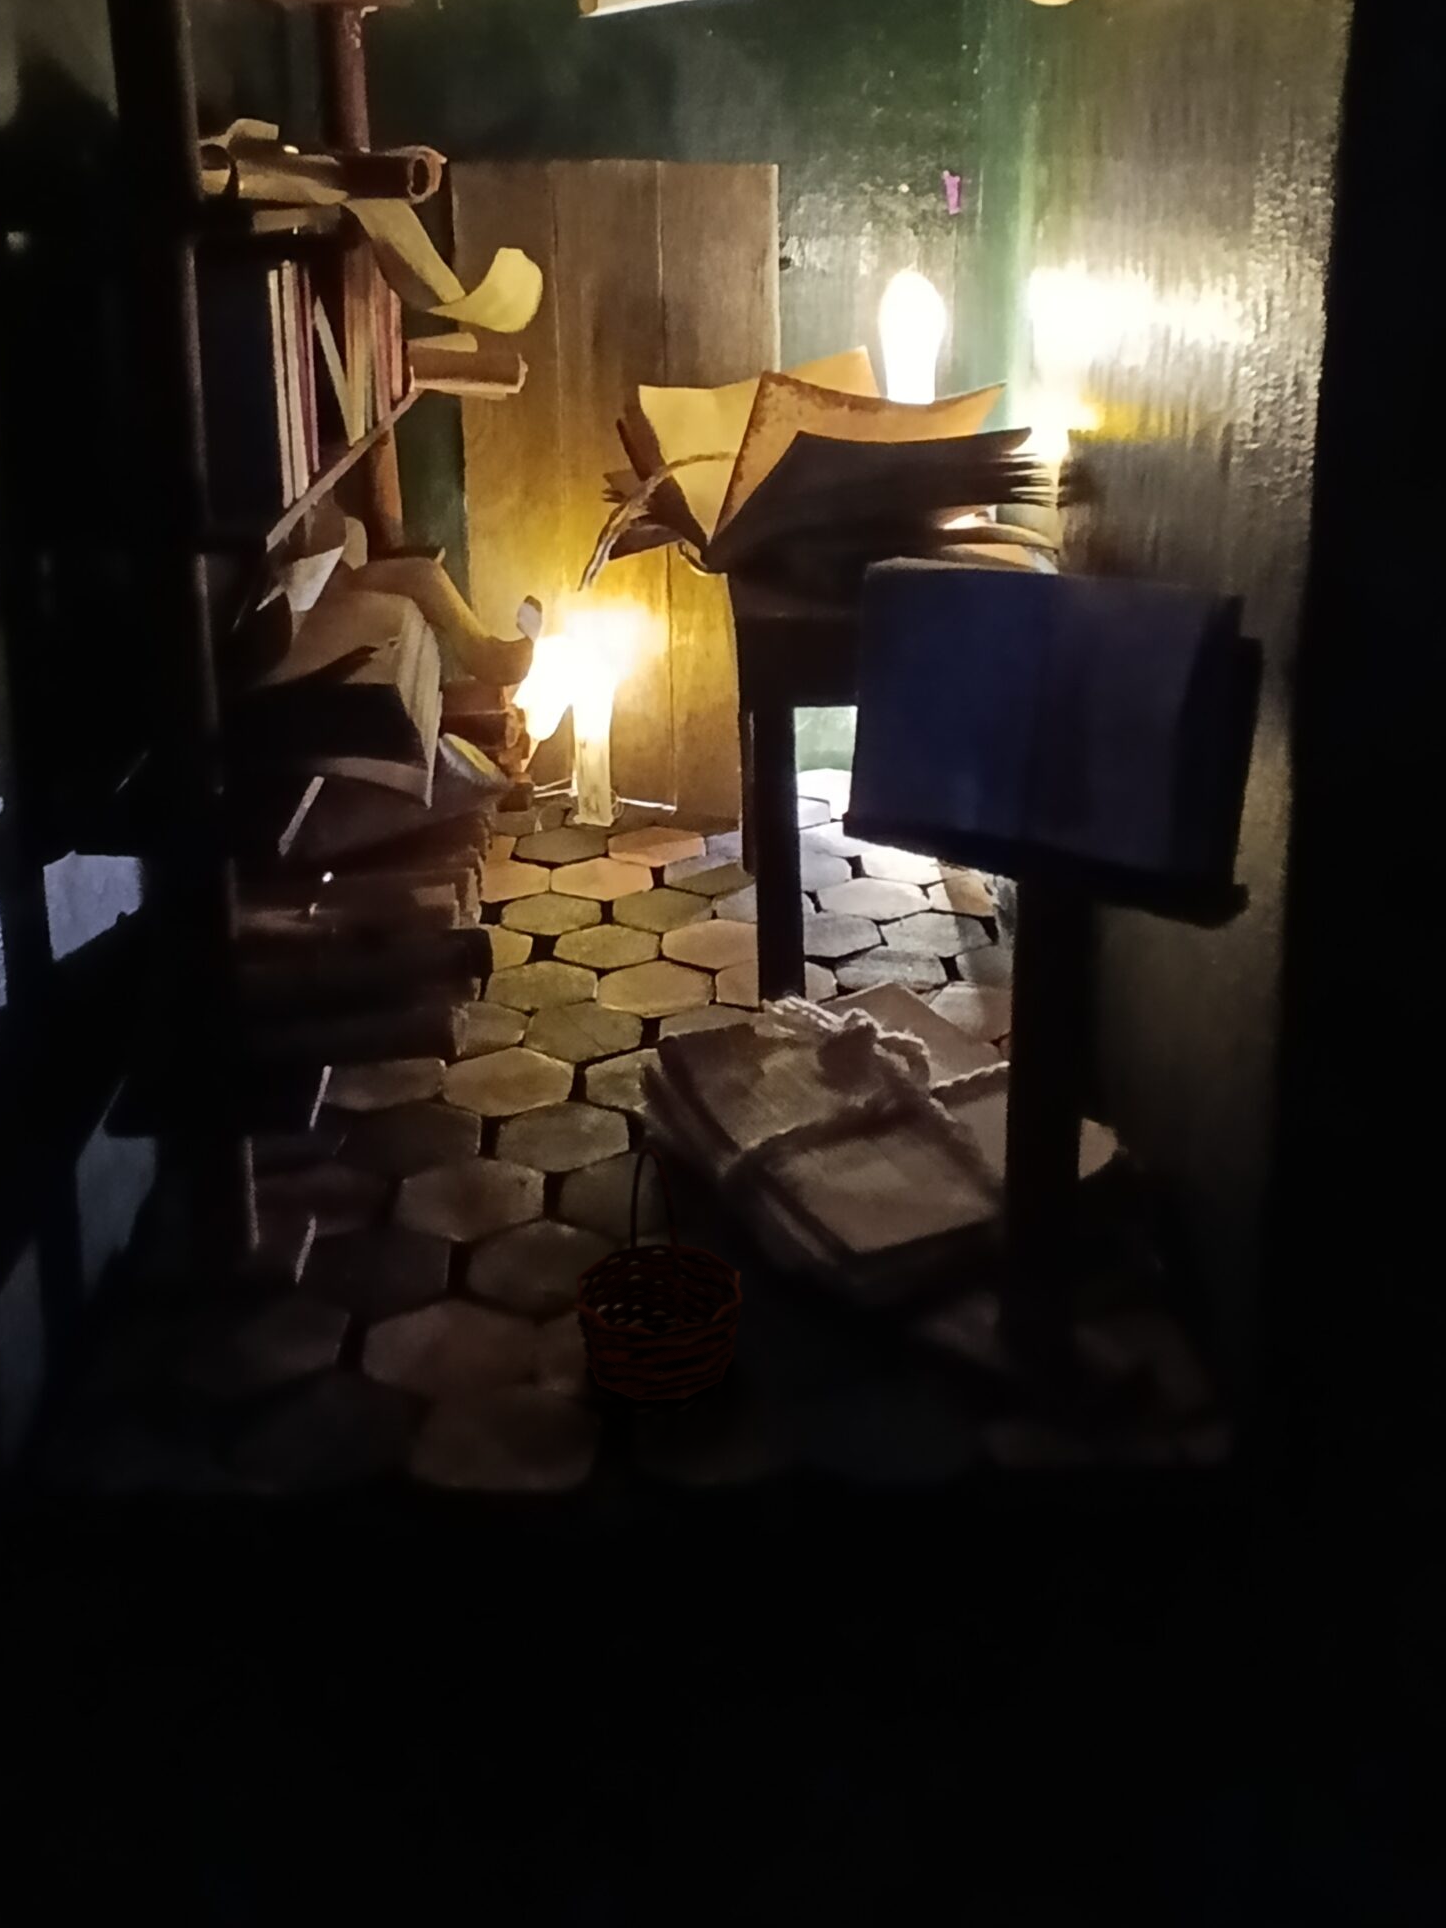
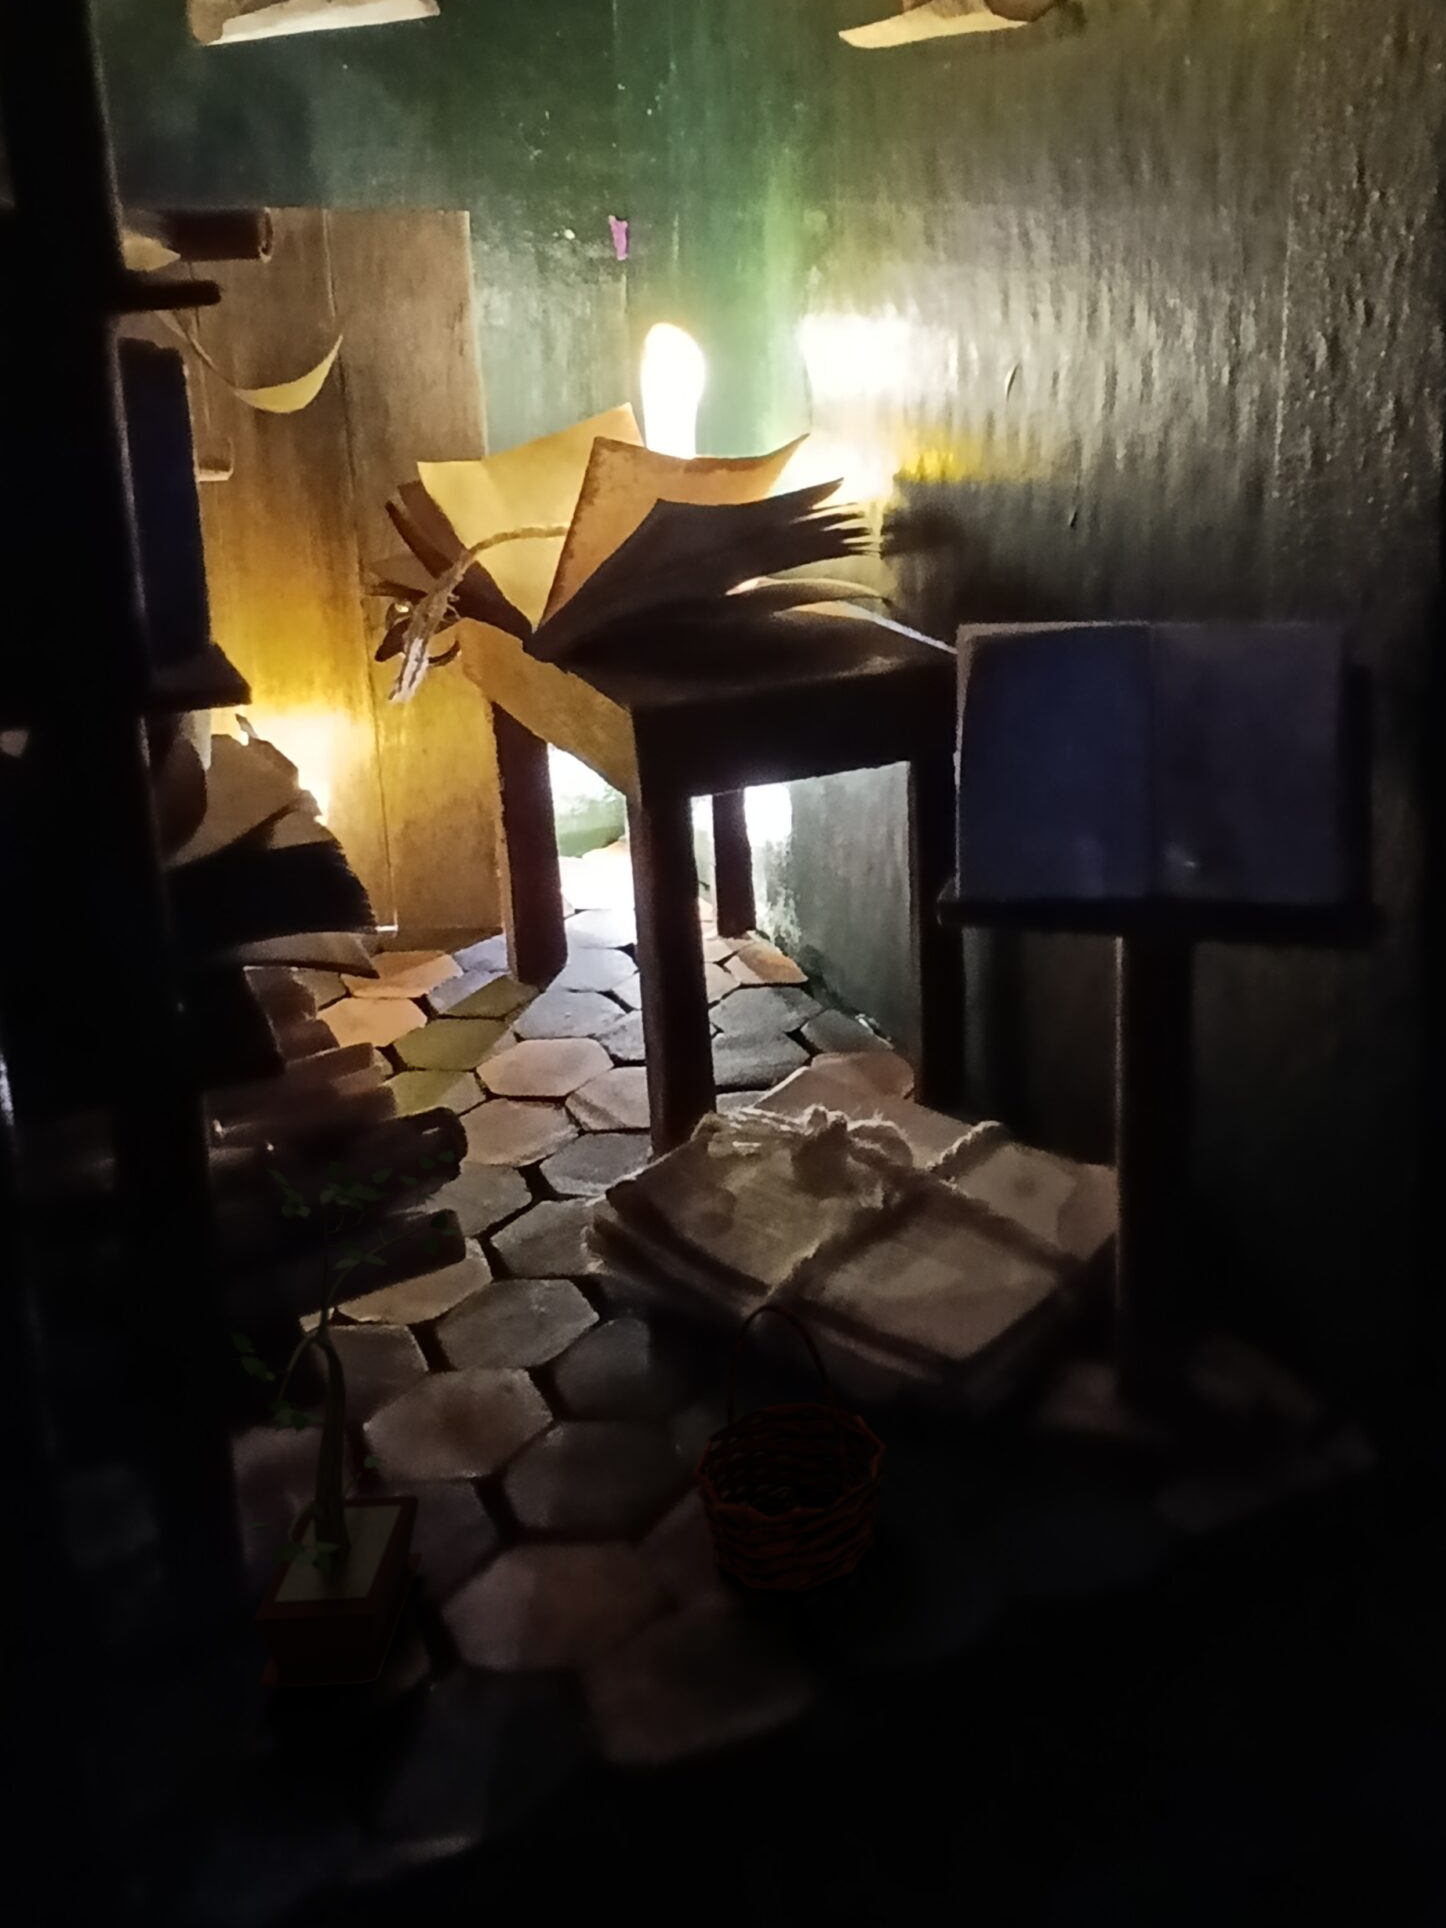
potted plant: none [191,935,463,1362] -> present [231,1151,461,1688]

